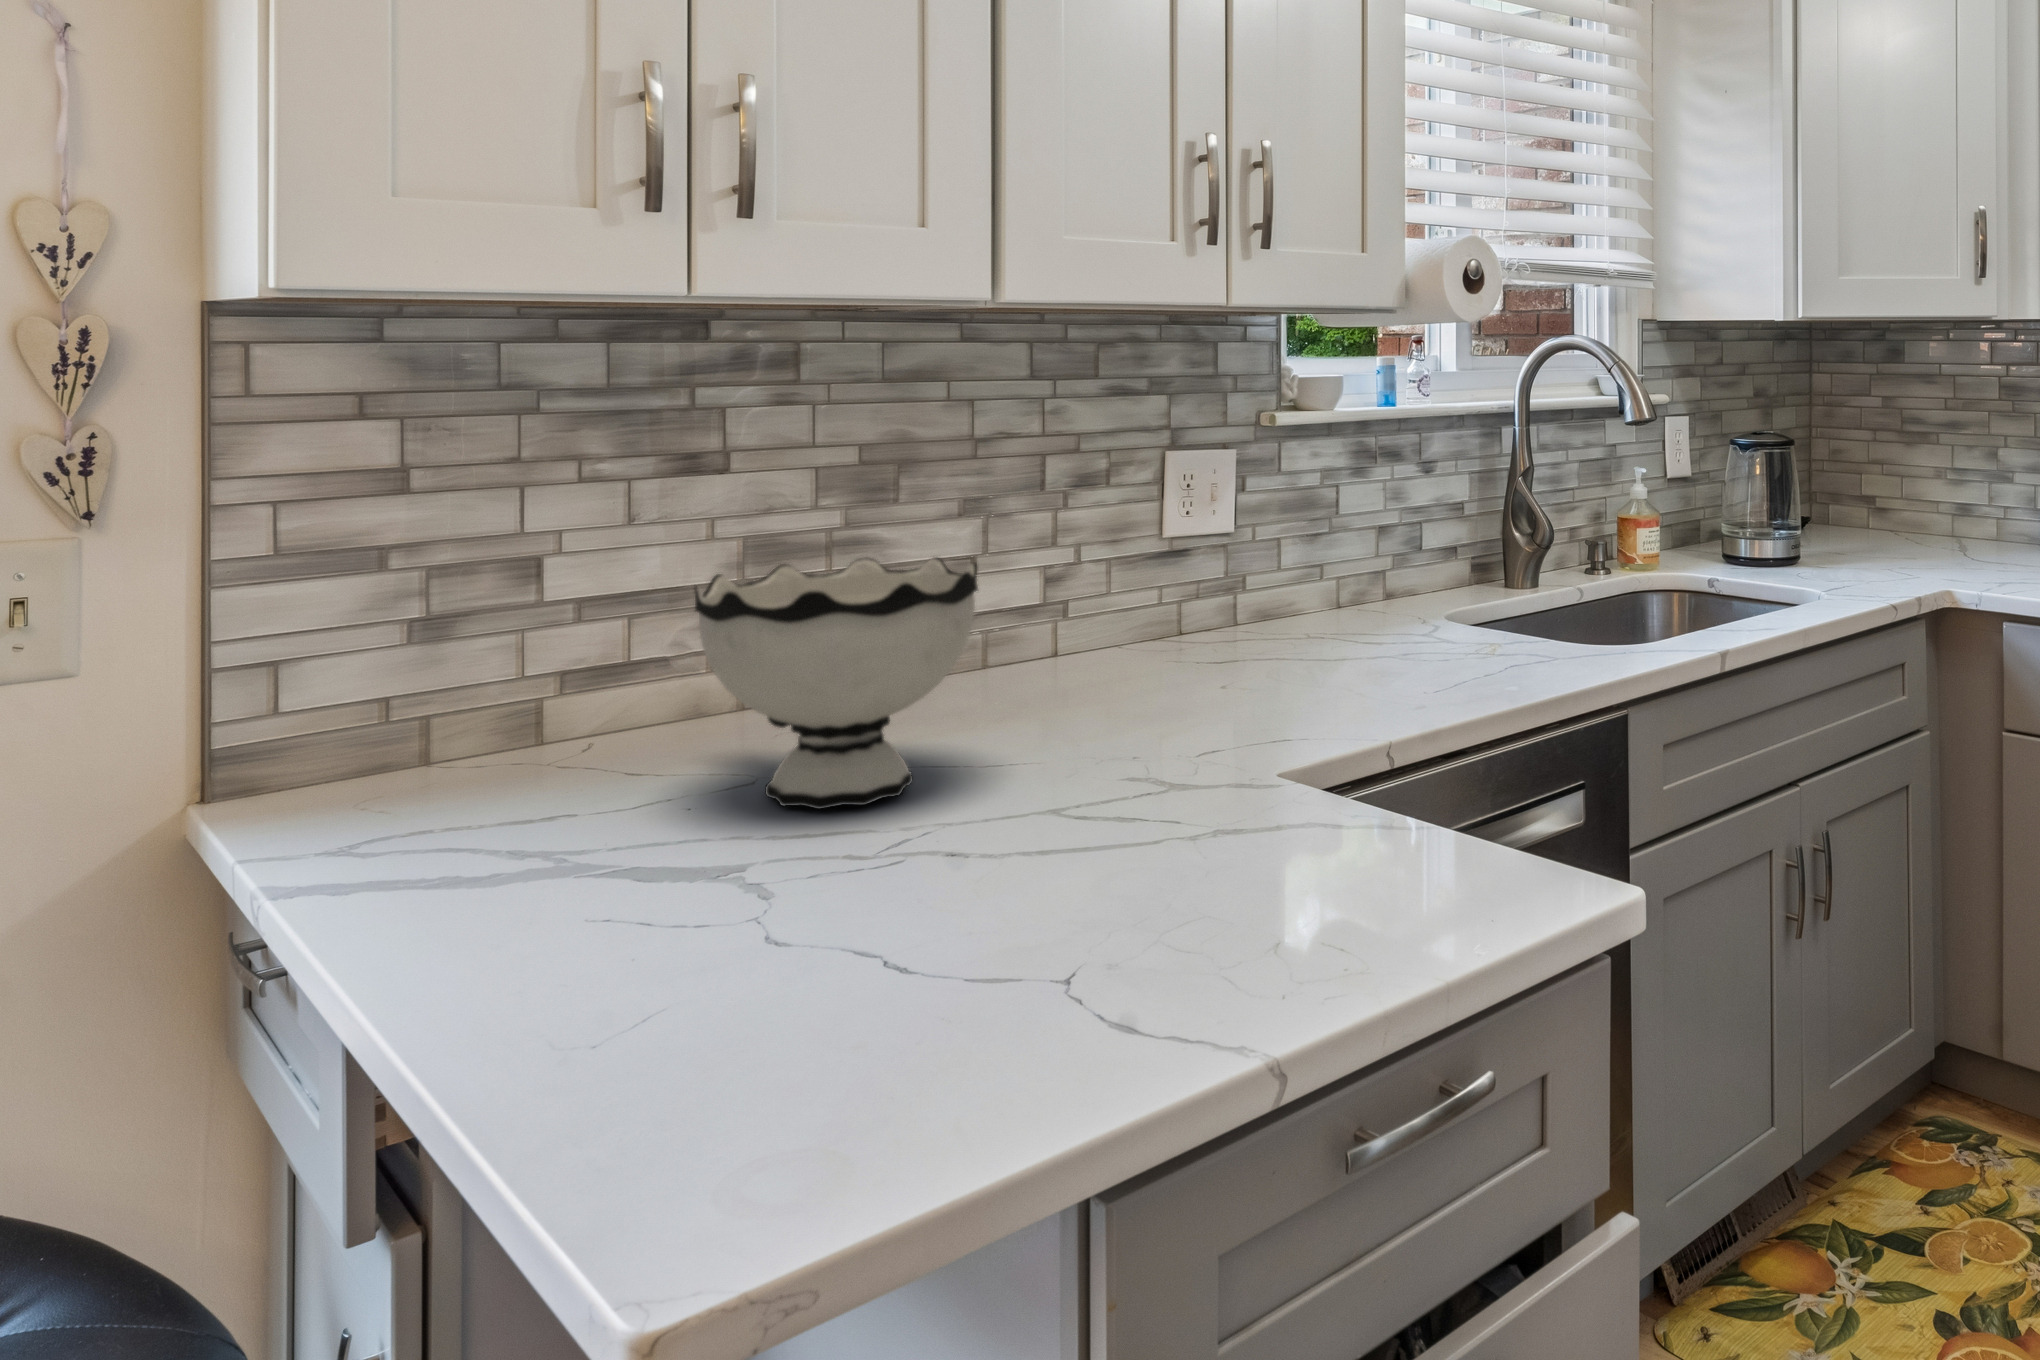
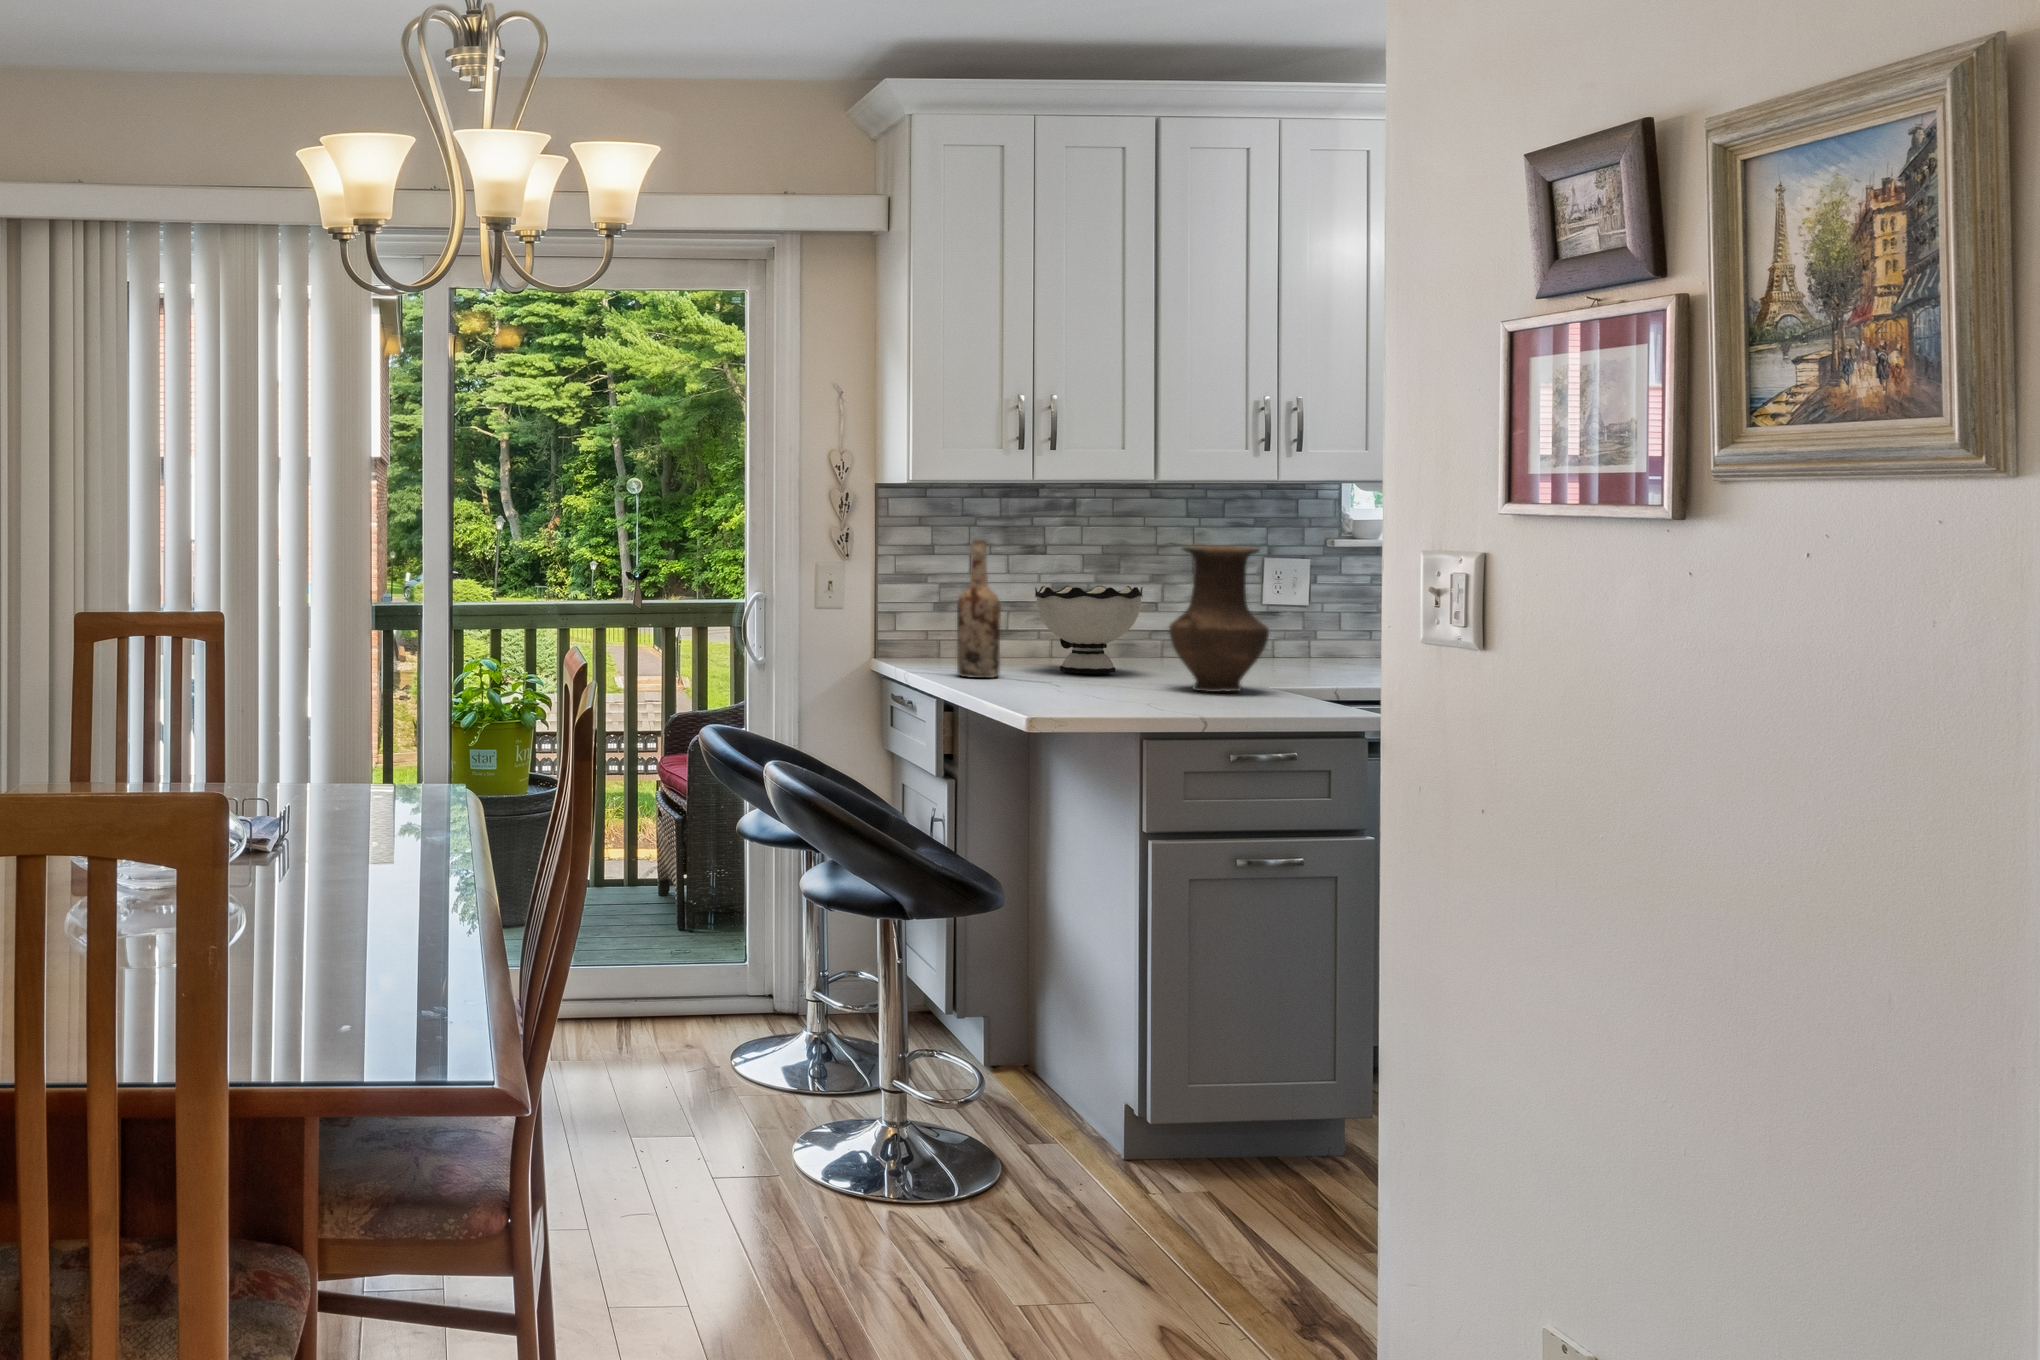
vase: none [1078,470,1323,868] -> present [1169,546,1269,692]
wine bottle: none [432,478,582,910] -> present [957,540,1001,678]

